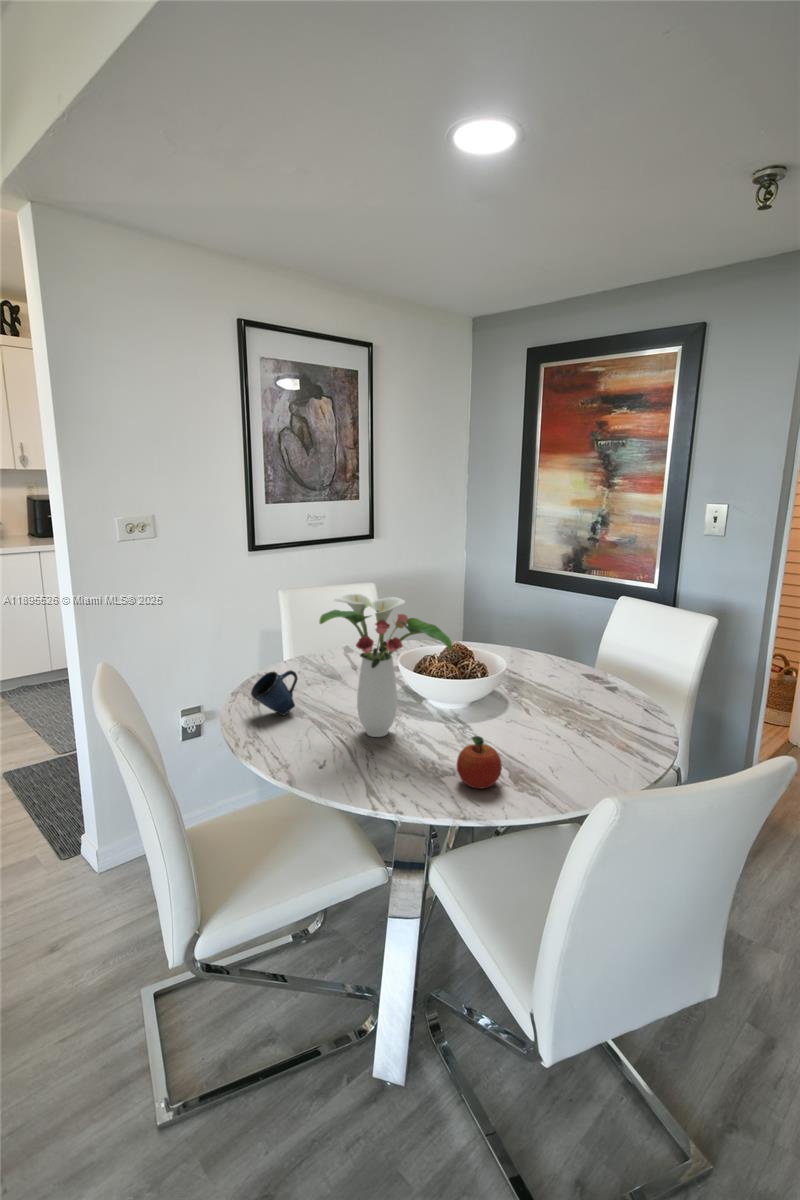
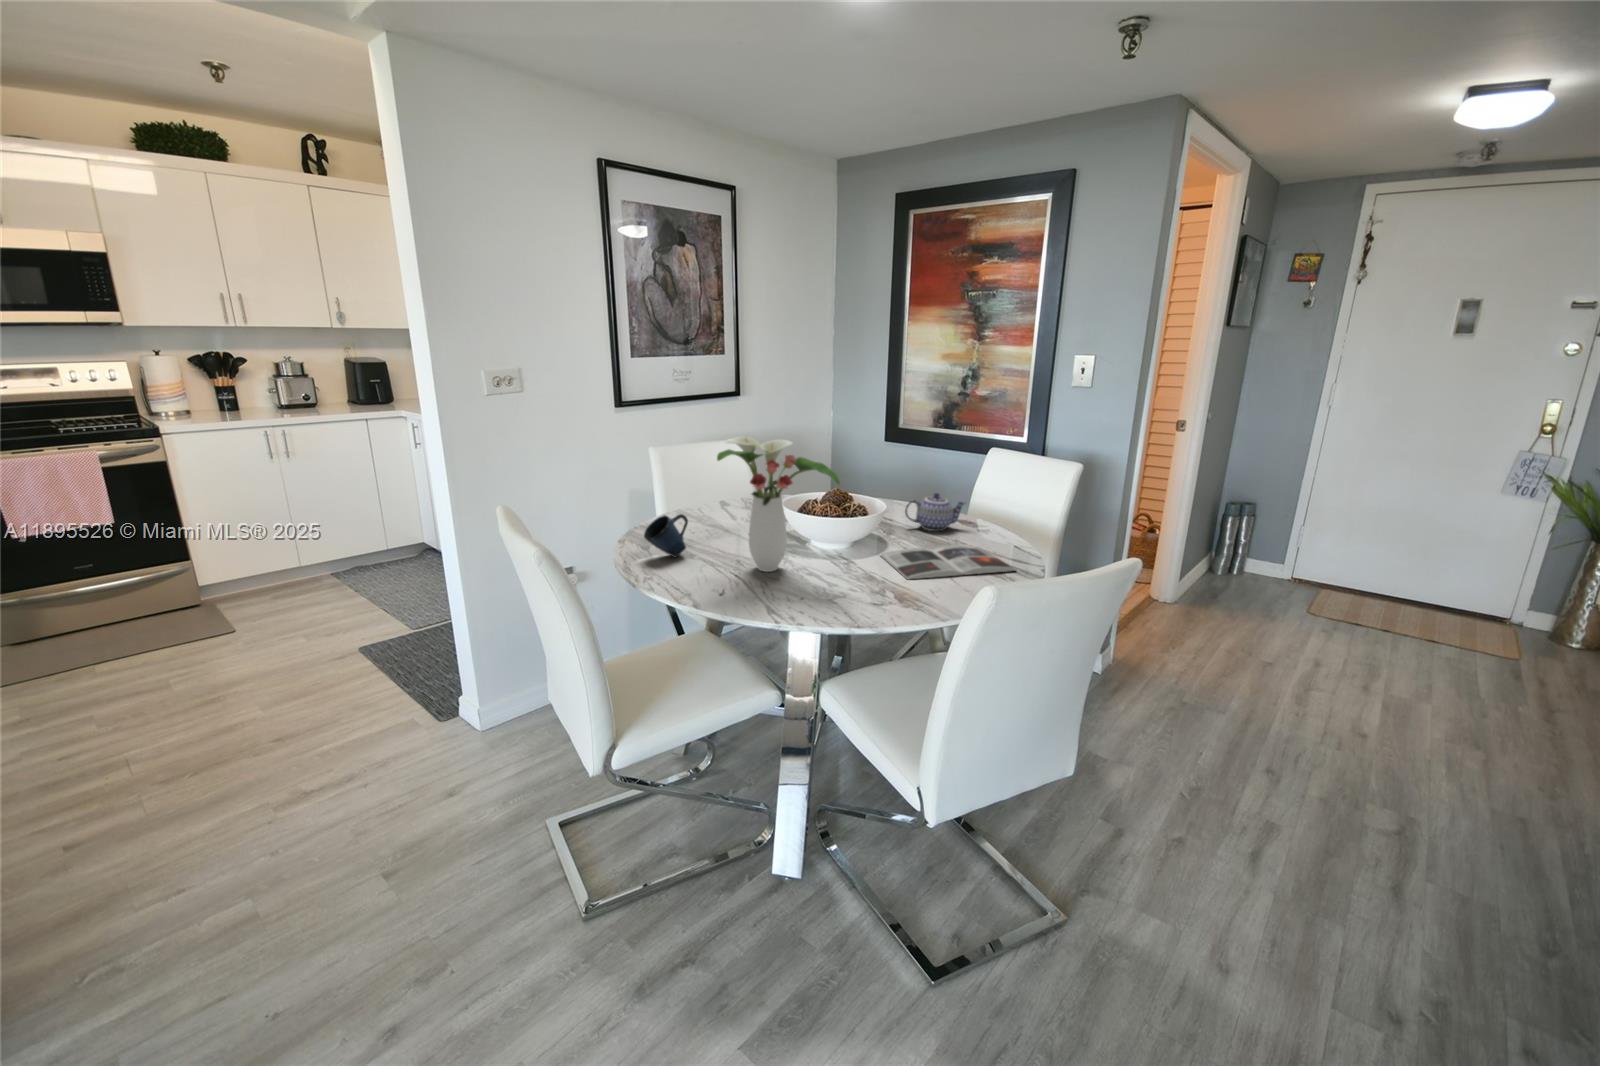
teapot: none [528,648,594,688] -> present [905,493,965,531]
magazine: none [499,709,650,753] -> present [881,545,1016,579]
fruit: present [457,736,502,789] -> none [847,560,887,605]

